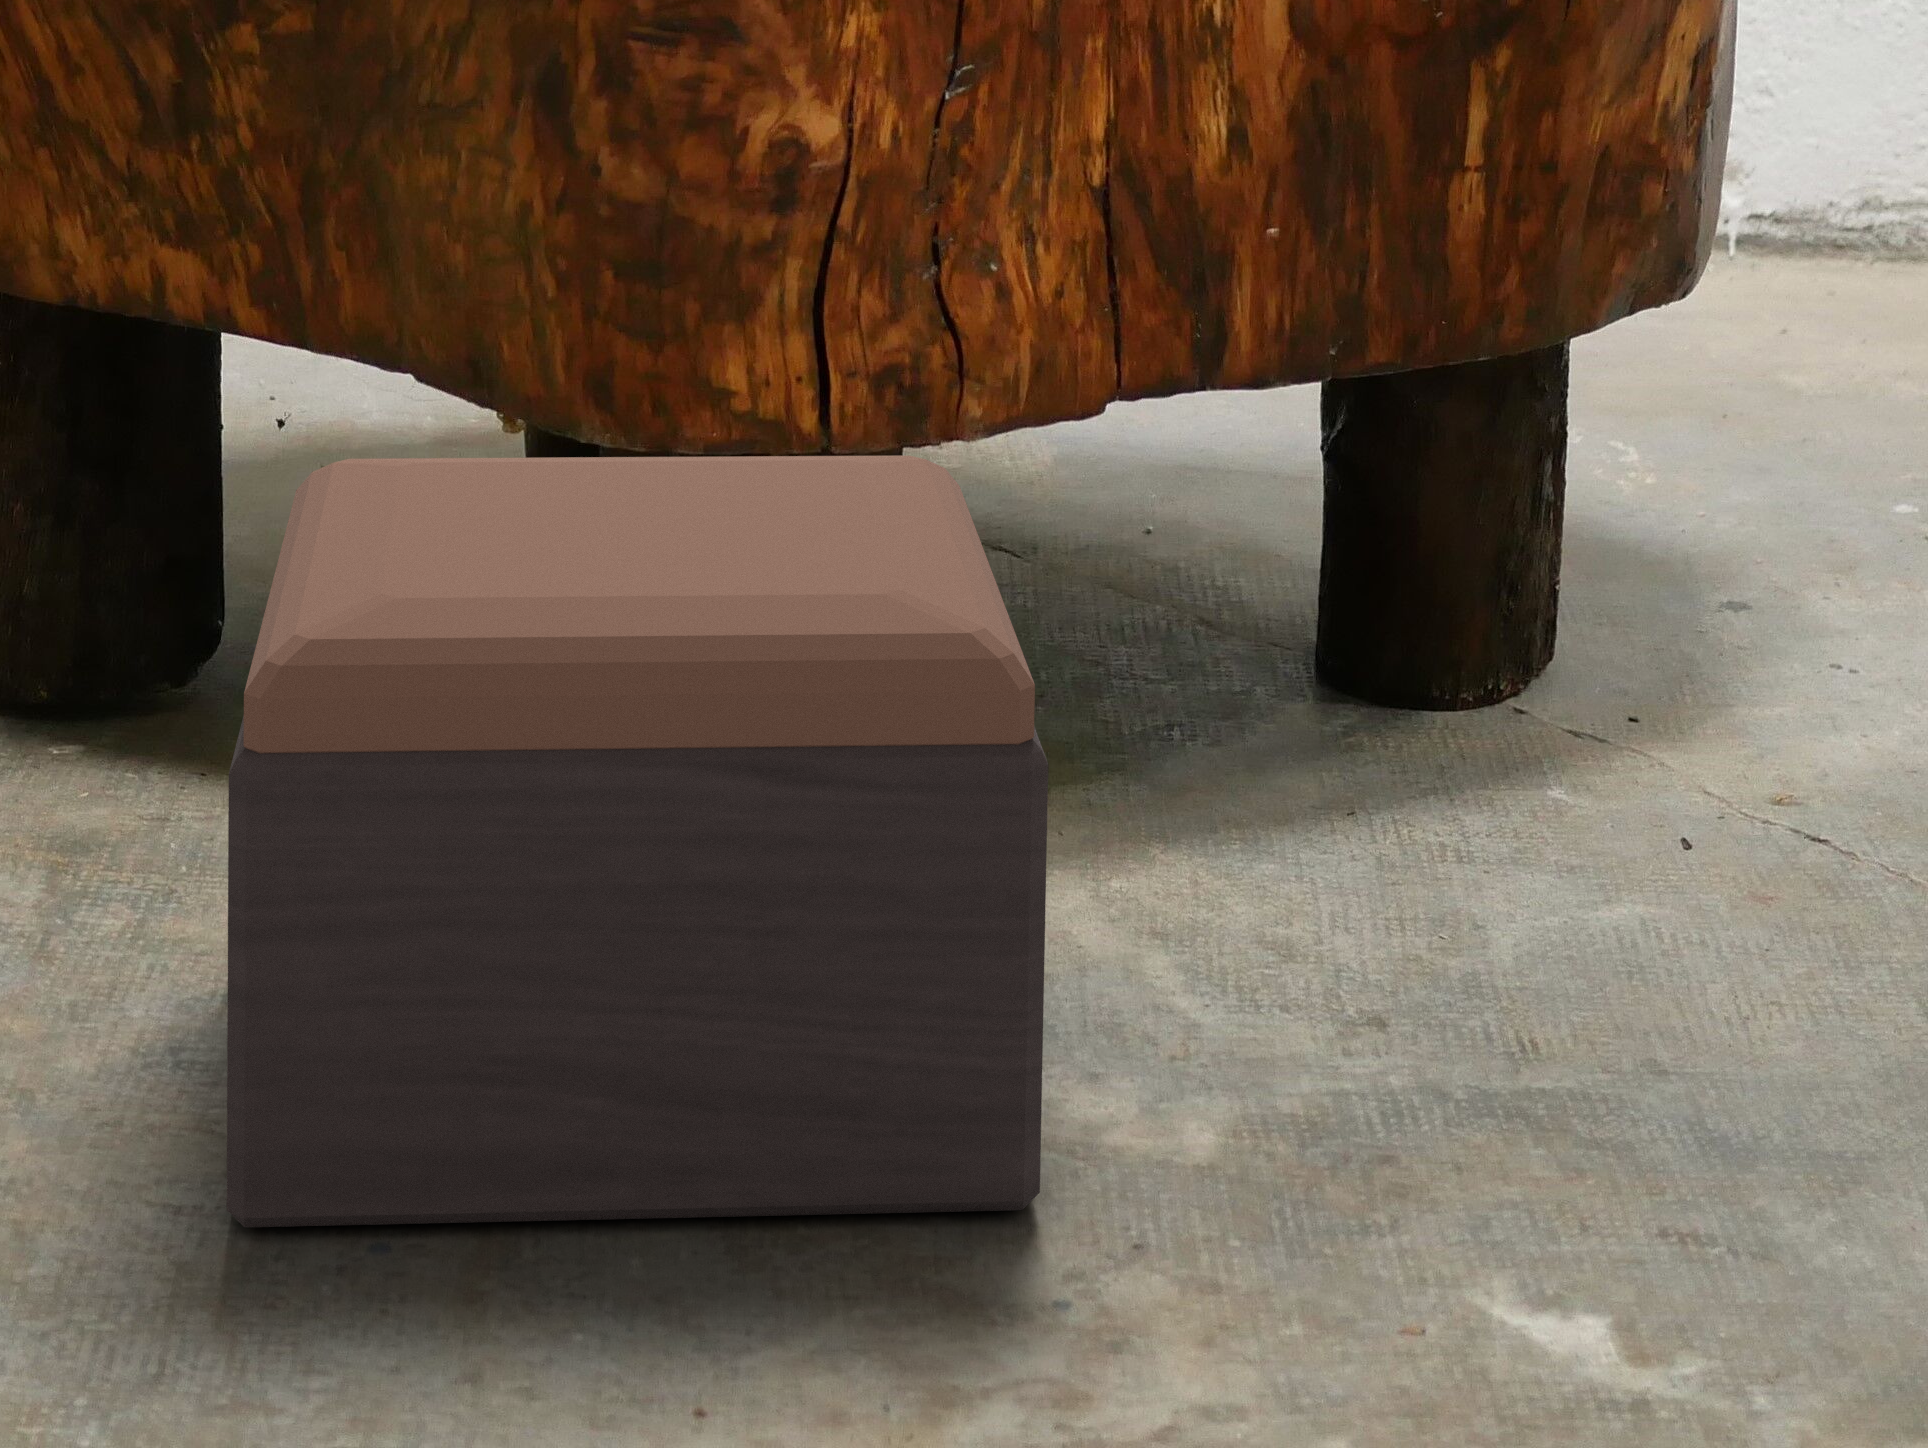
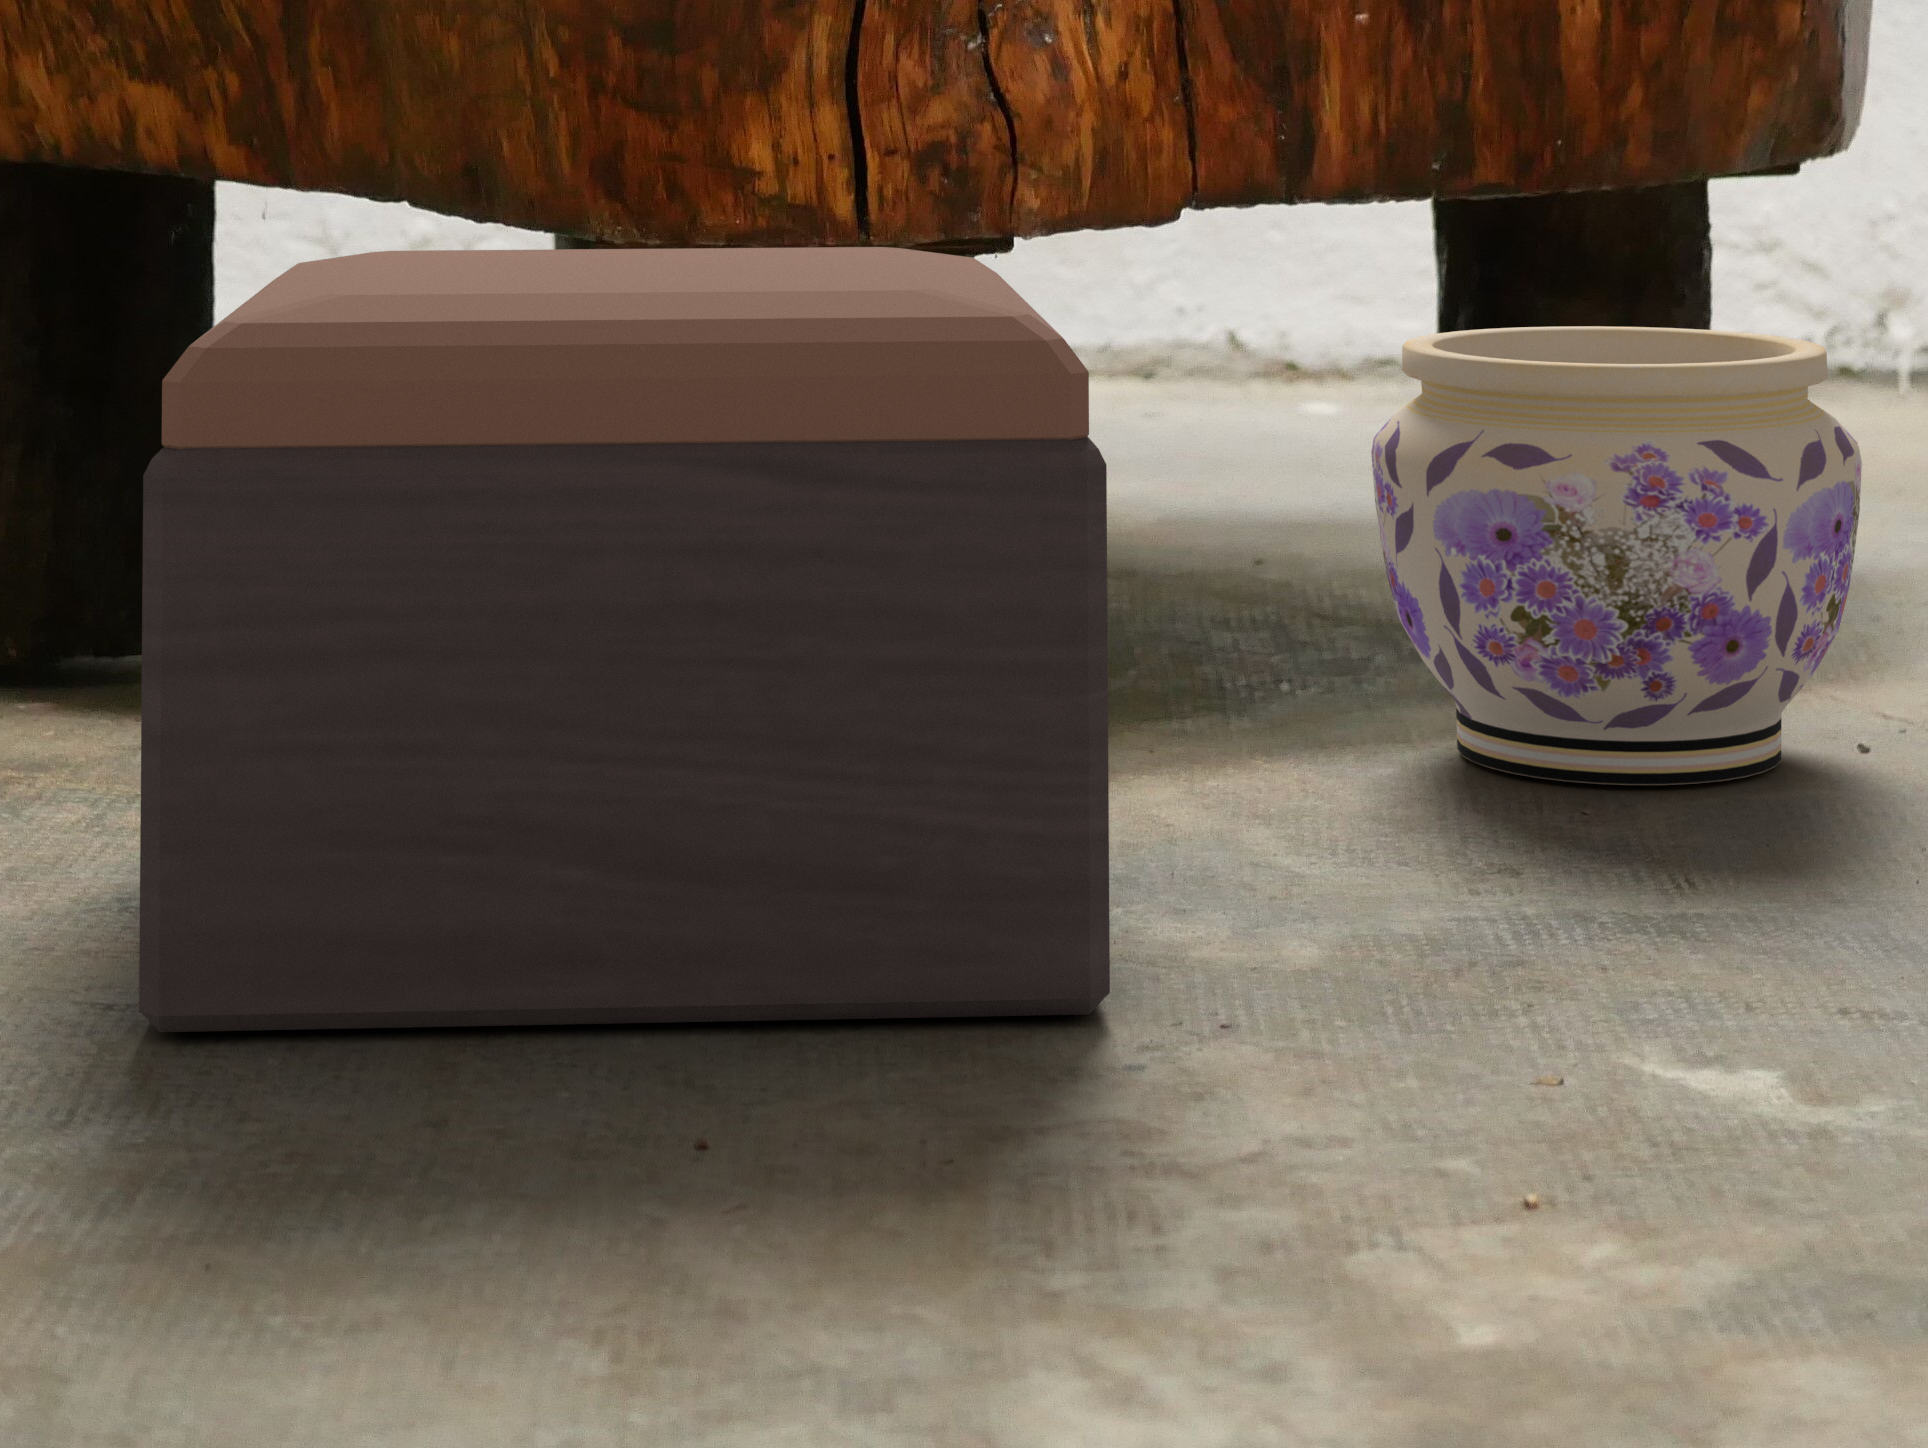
planter: none [1264,442,1691,883] -> present [1371,326,1862,785]

